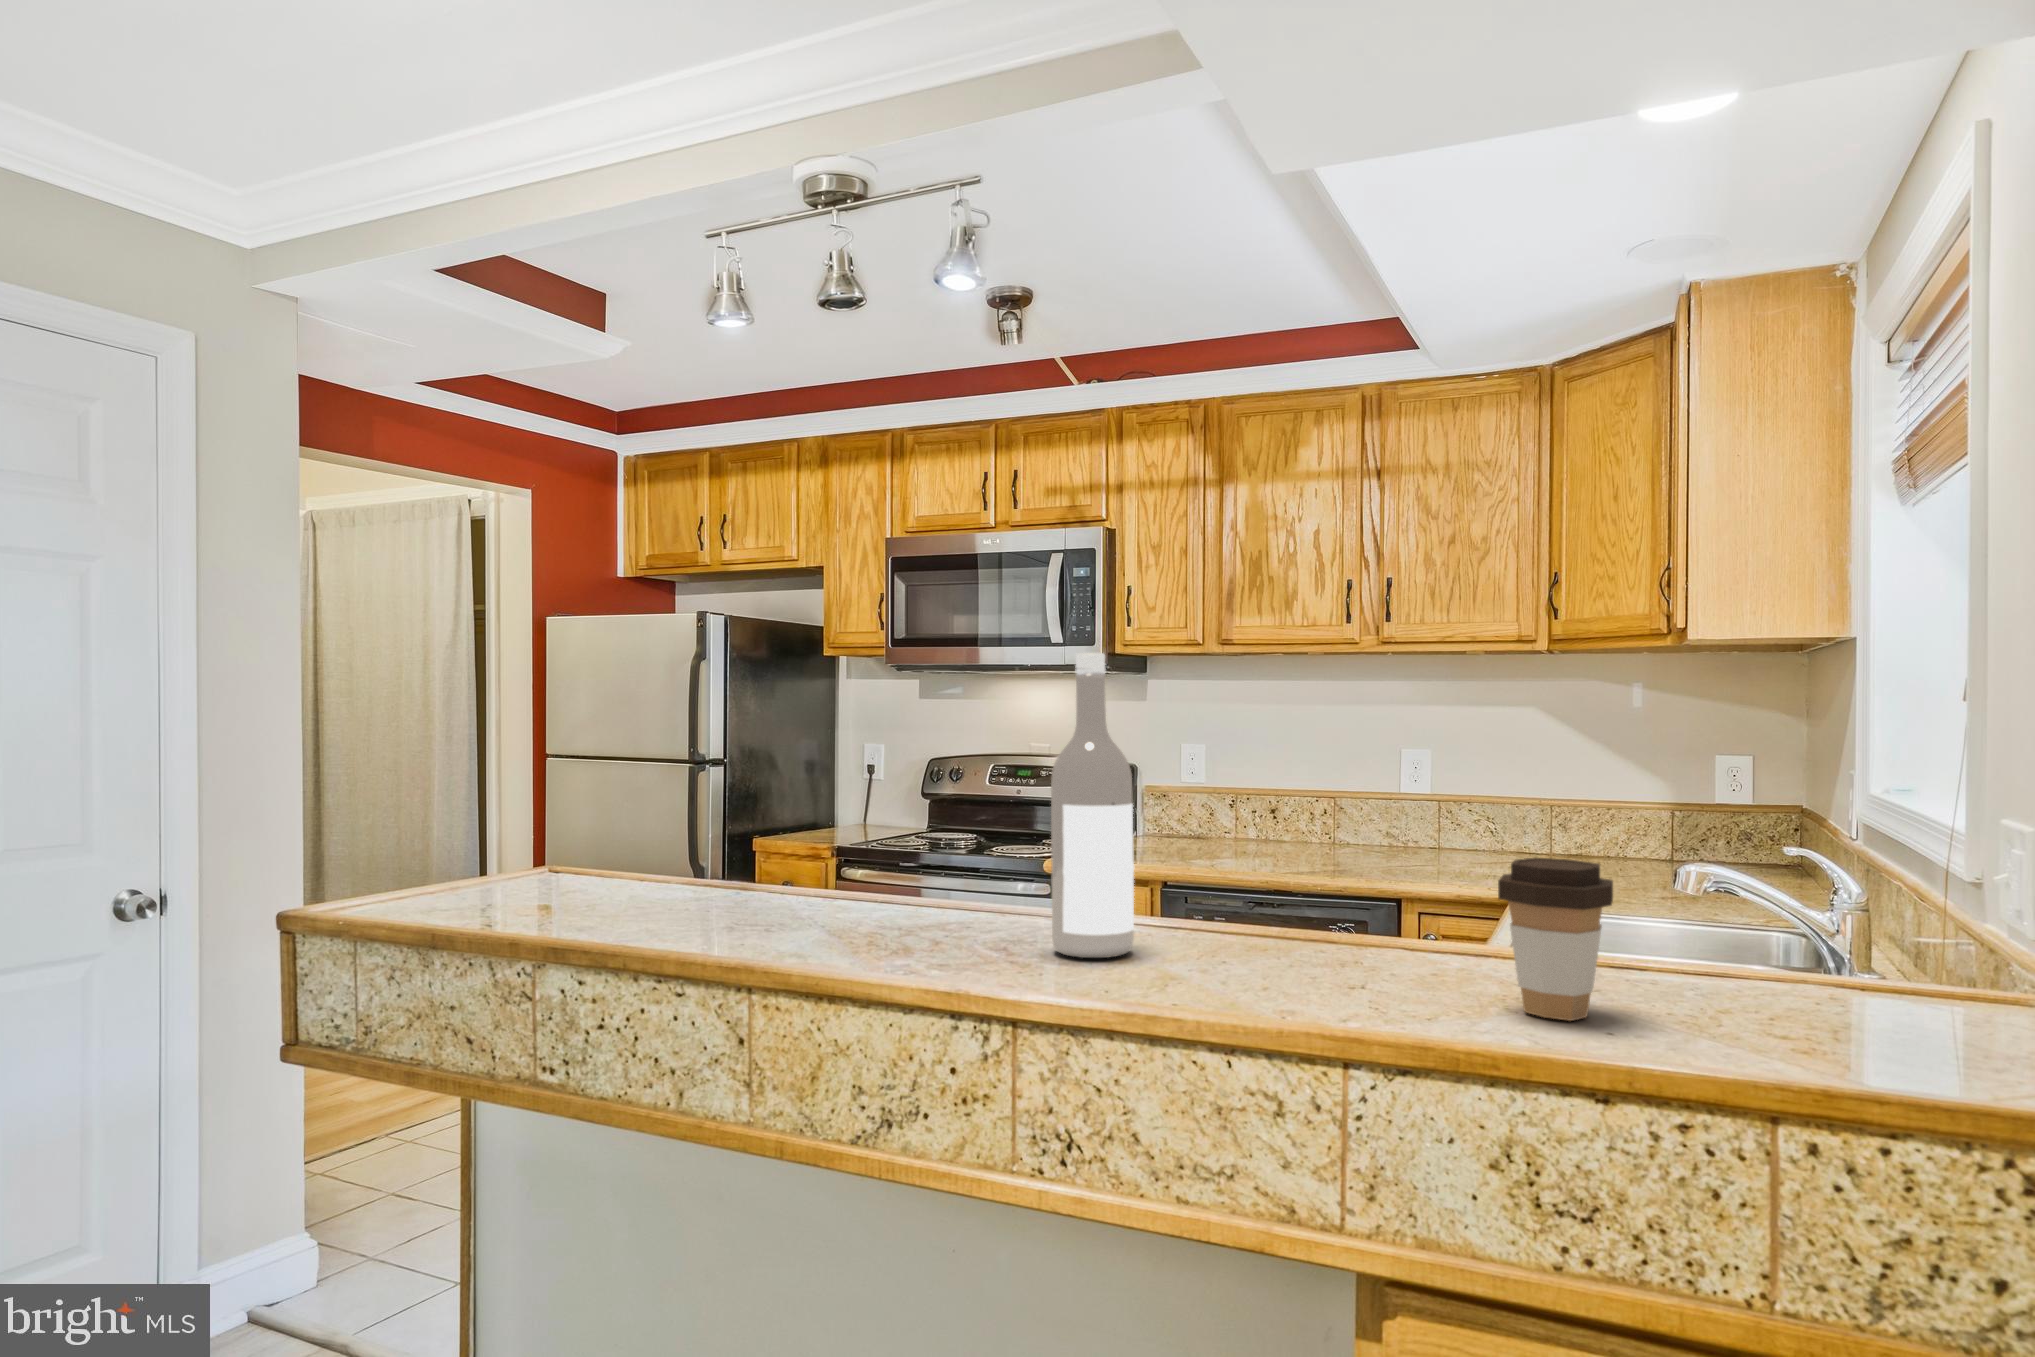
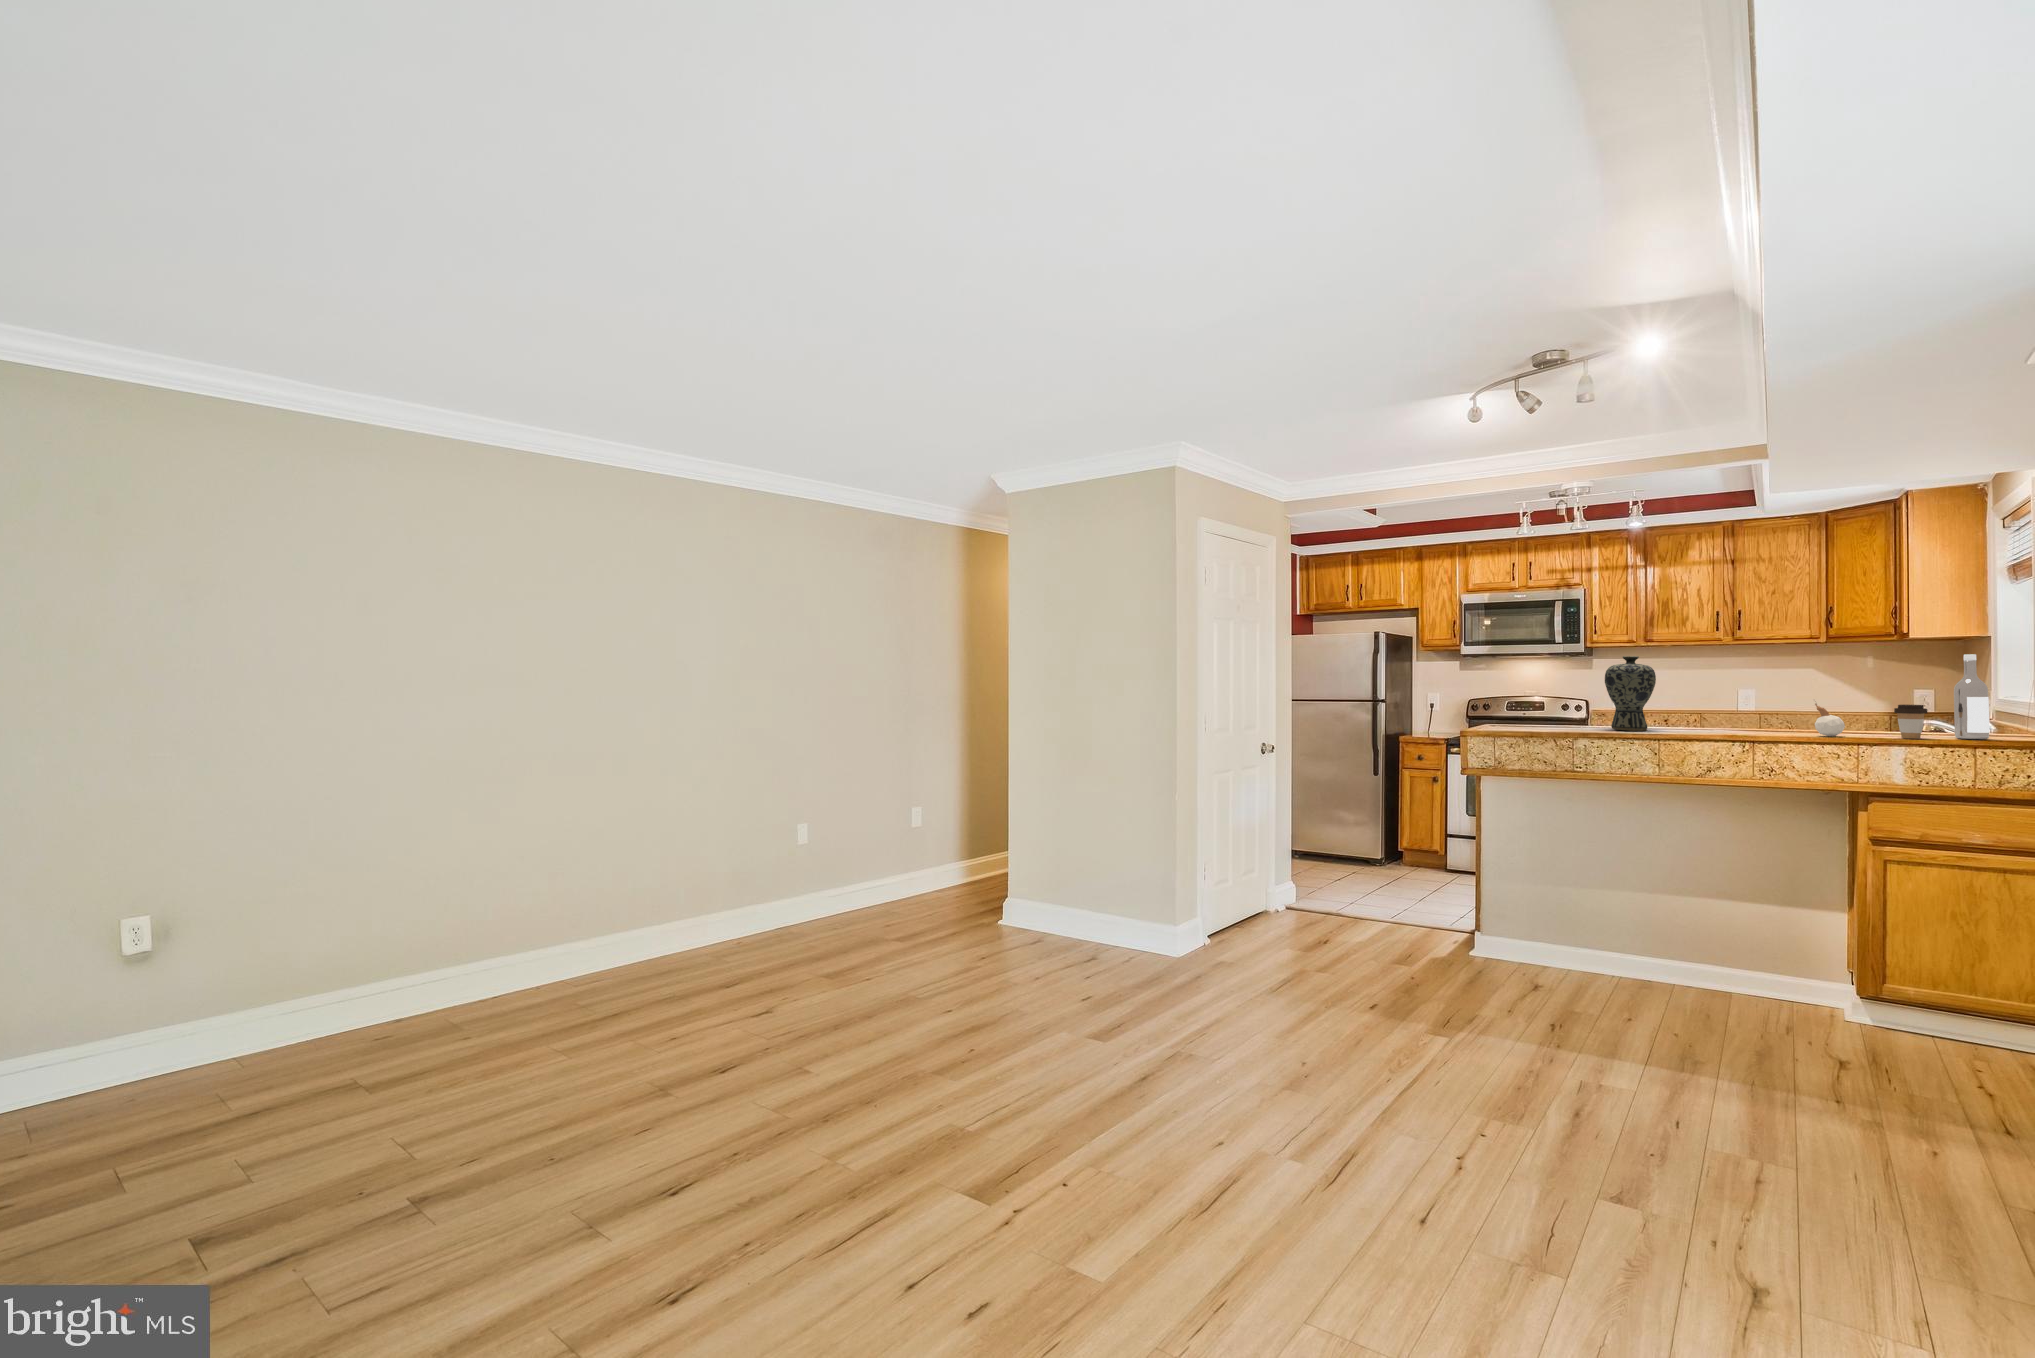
vase: none [694,642,850,927] -> present [1605,656,1656,731]
wine bottle: present [1051,653,1134,958] -> present [1954,654,1989,739]
candle: none [1244,826,1341,988] -> present [1815,701,1845,736]

